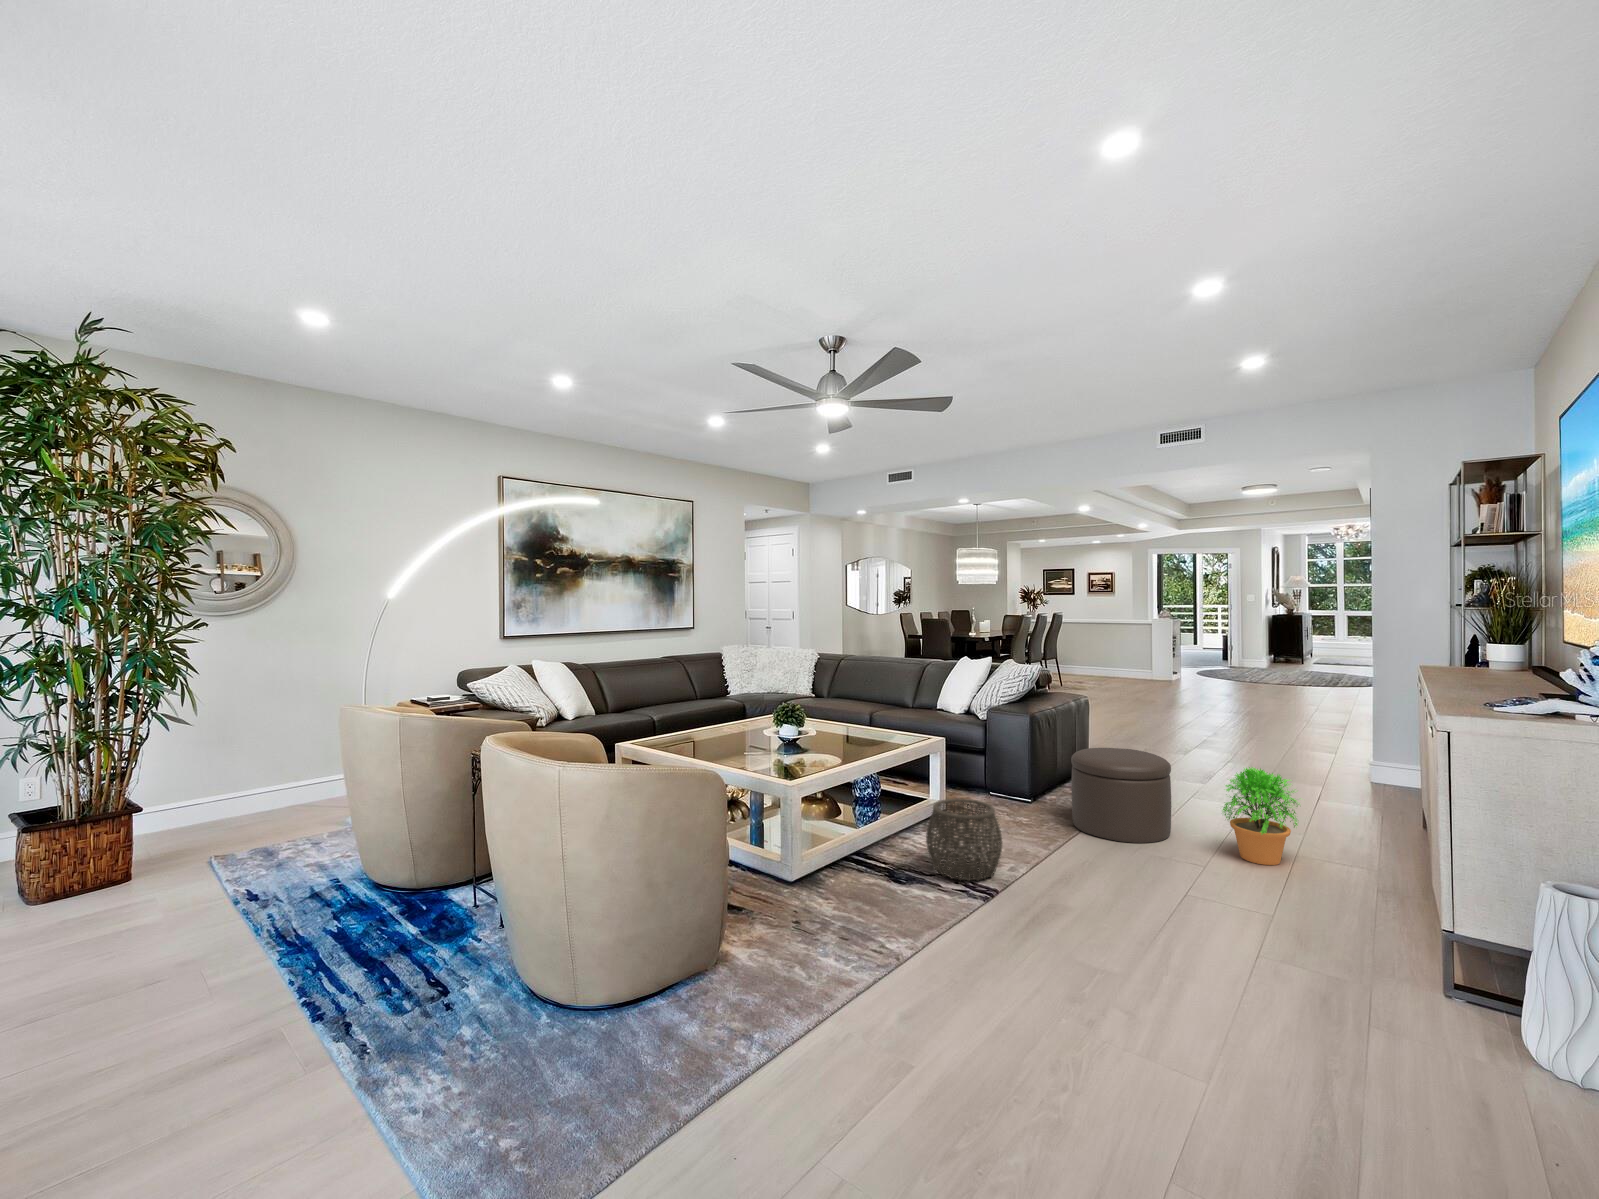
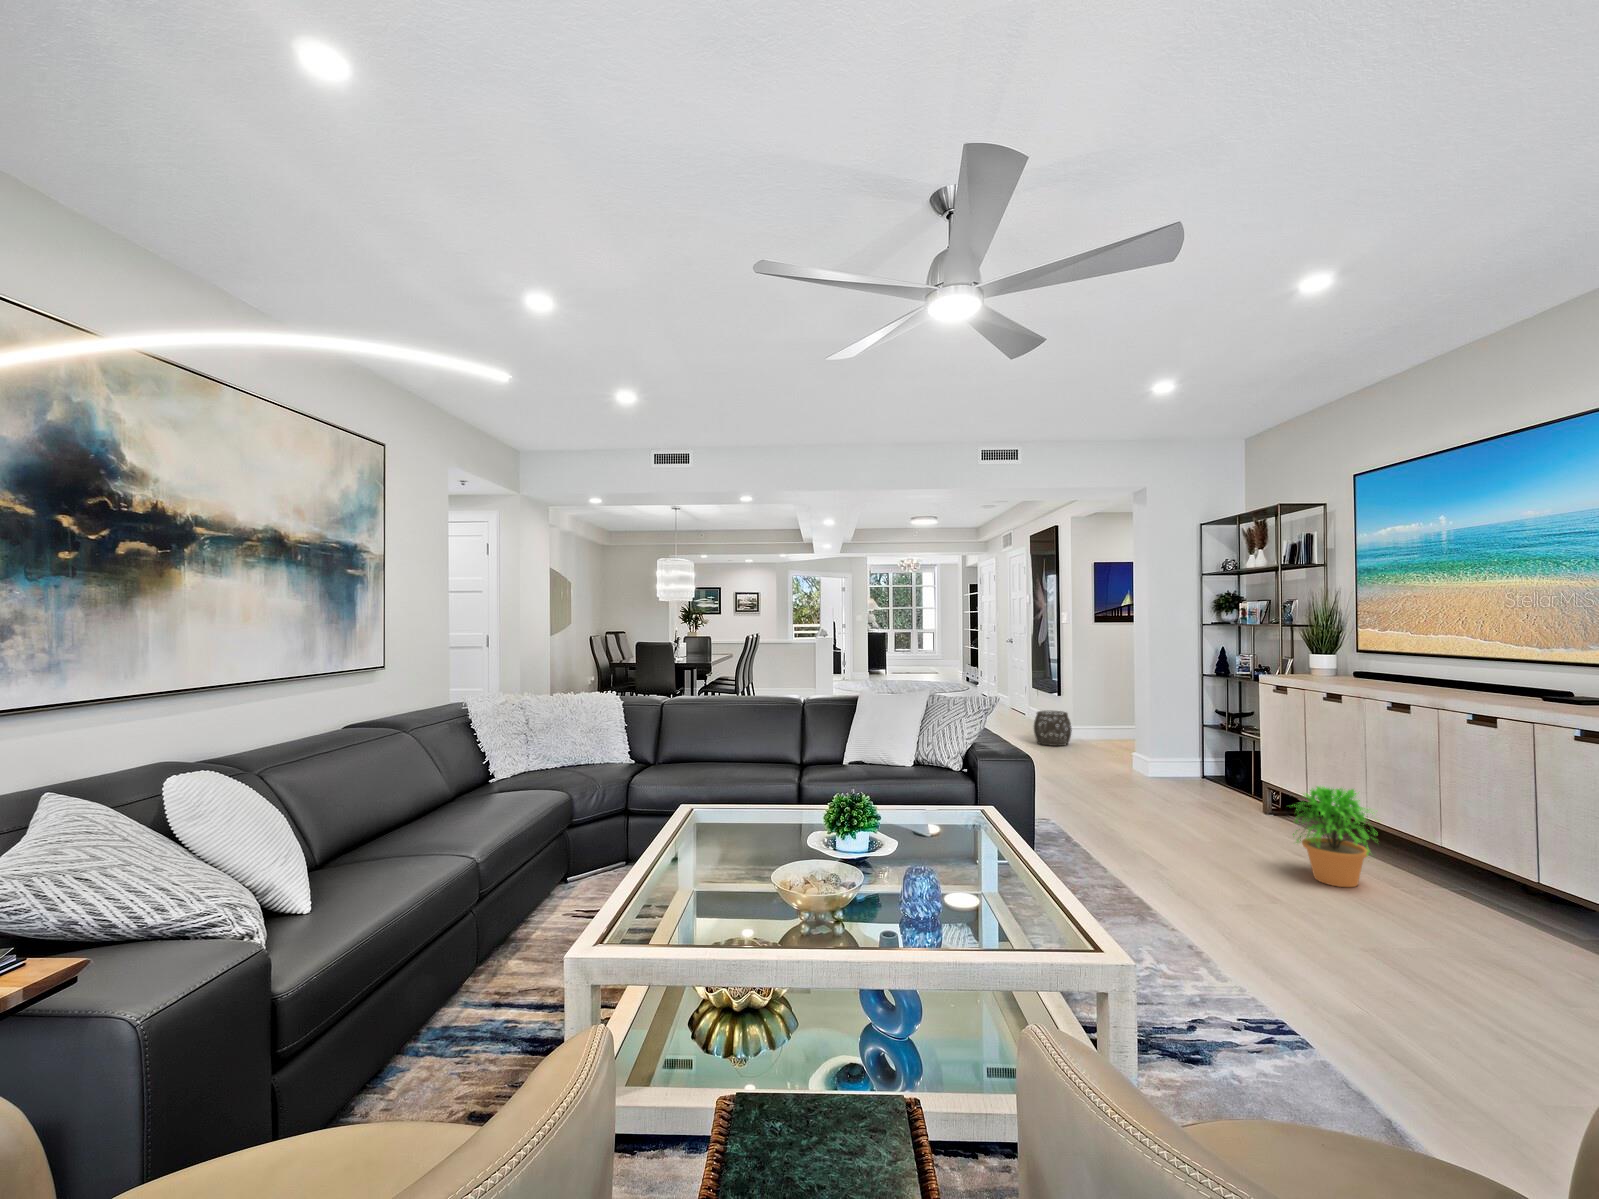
ottoman: present [1071,748,1171,843] -> none [1125,782,1247,897]
woven basket: present [926,799,1002,881] -> present [1034,711,1072,746]

